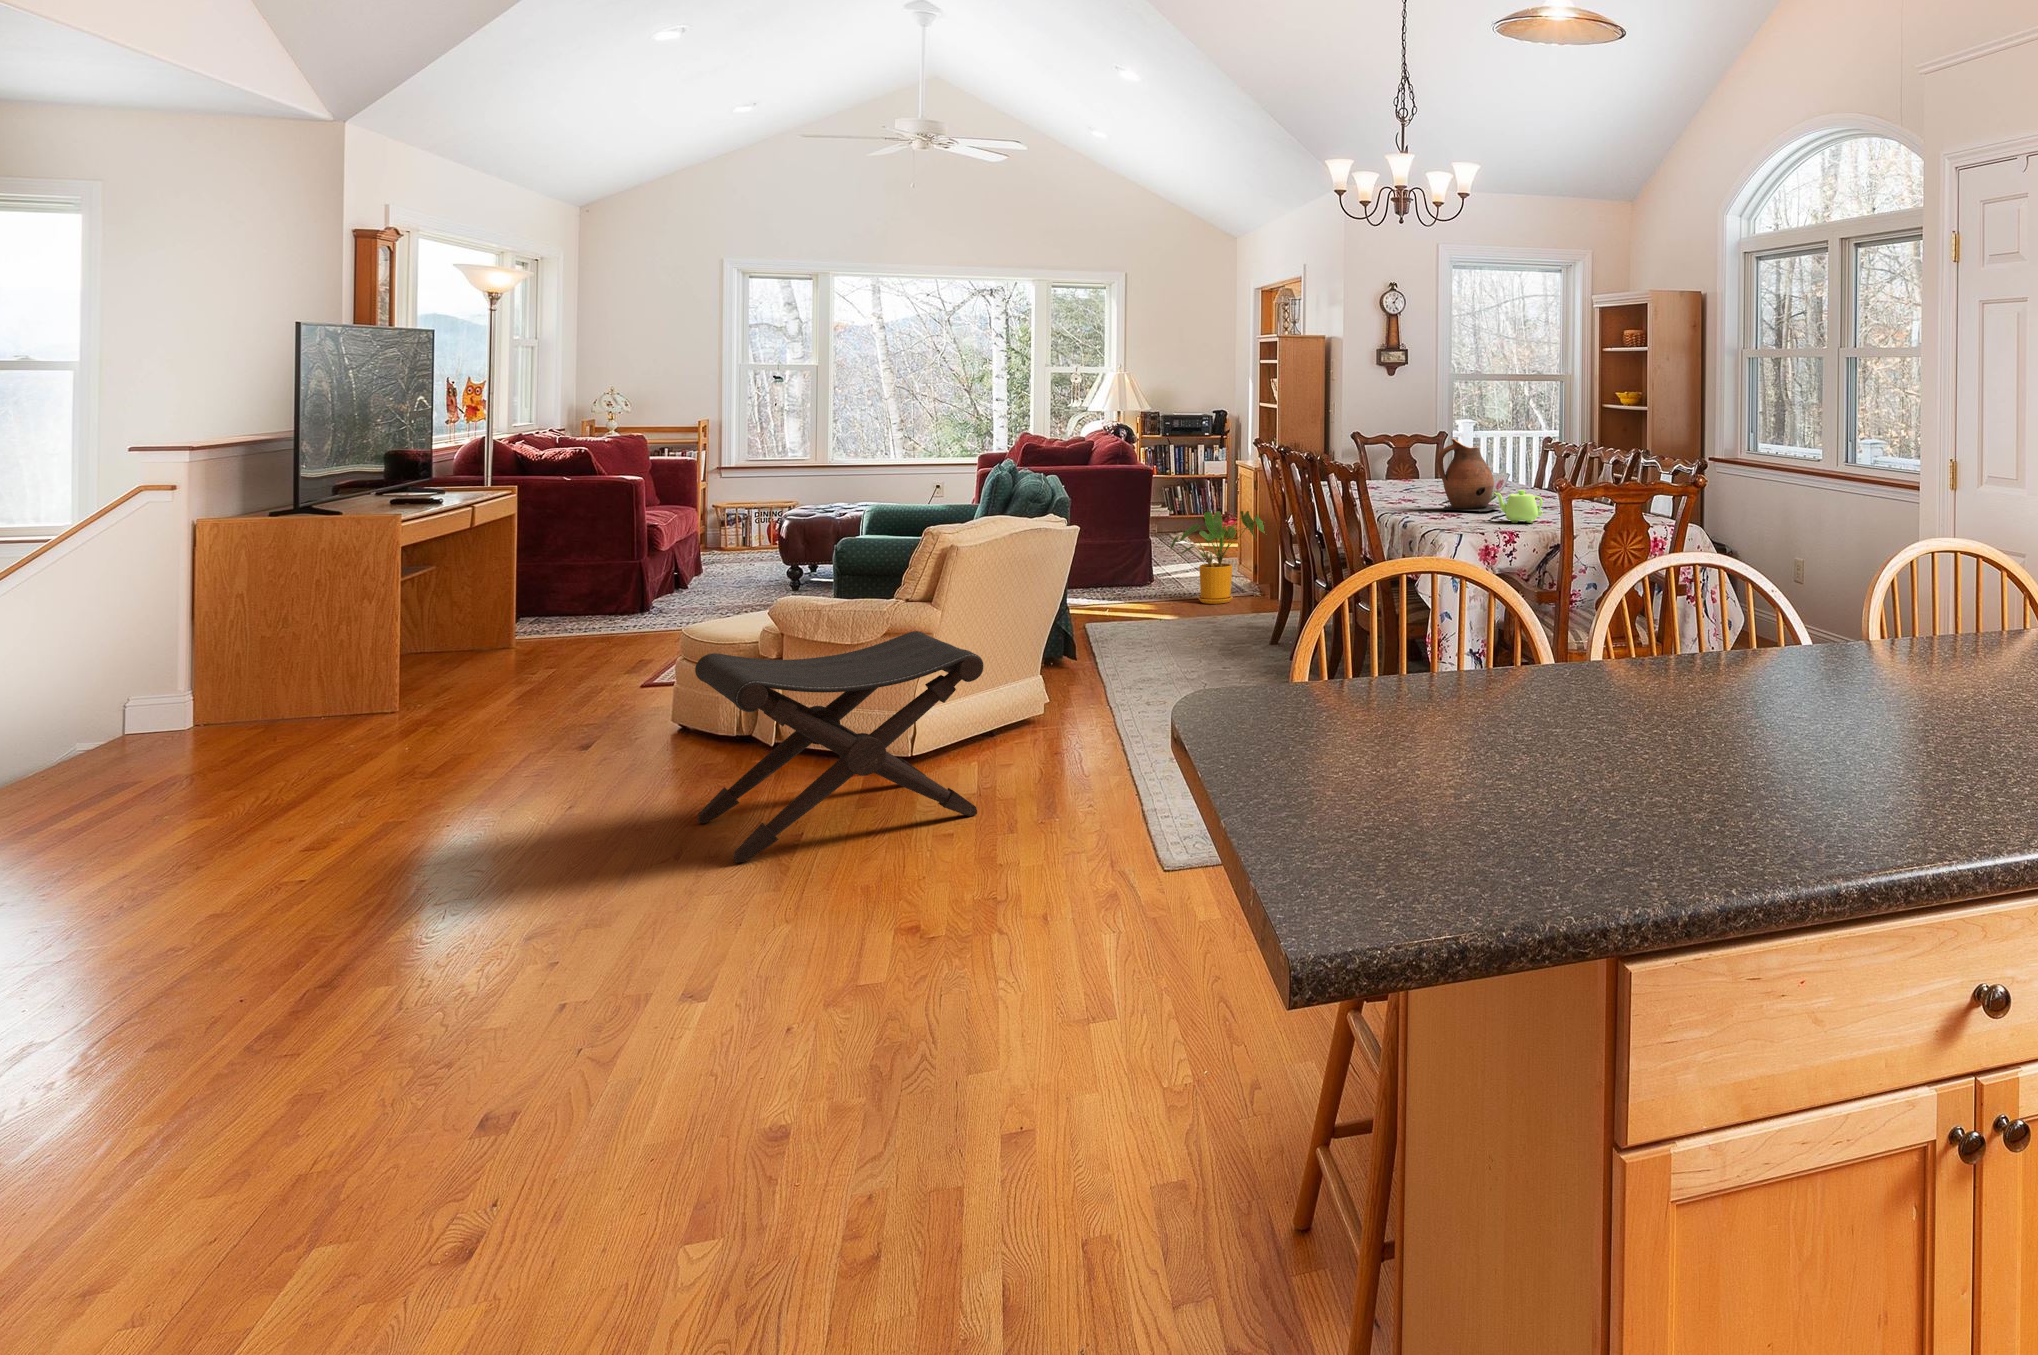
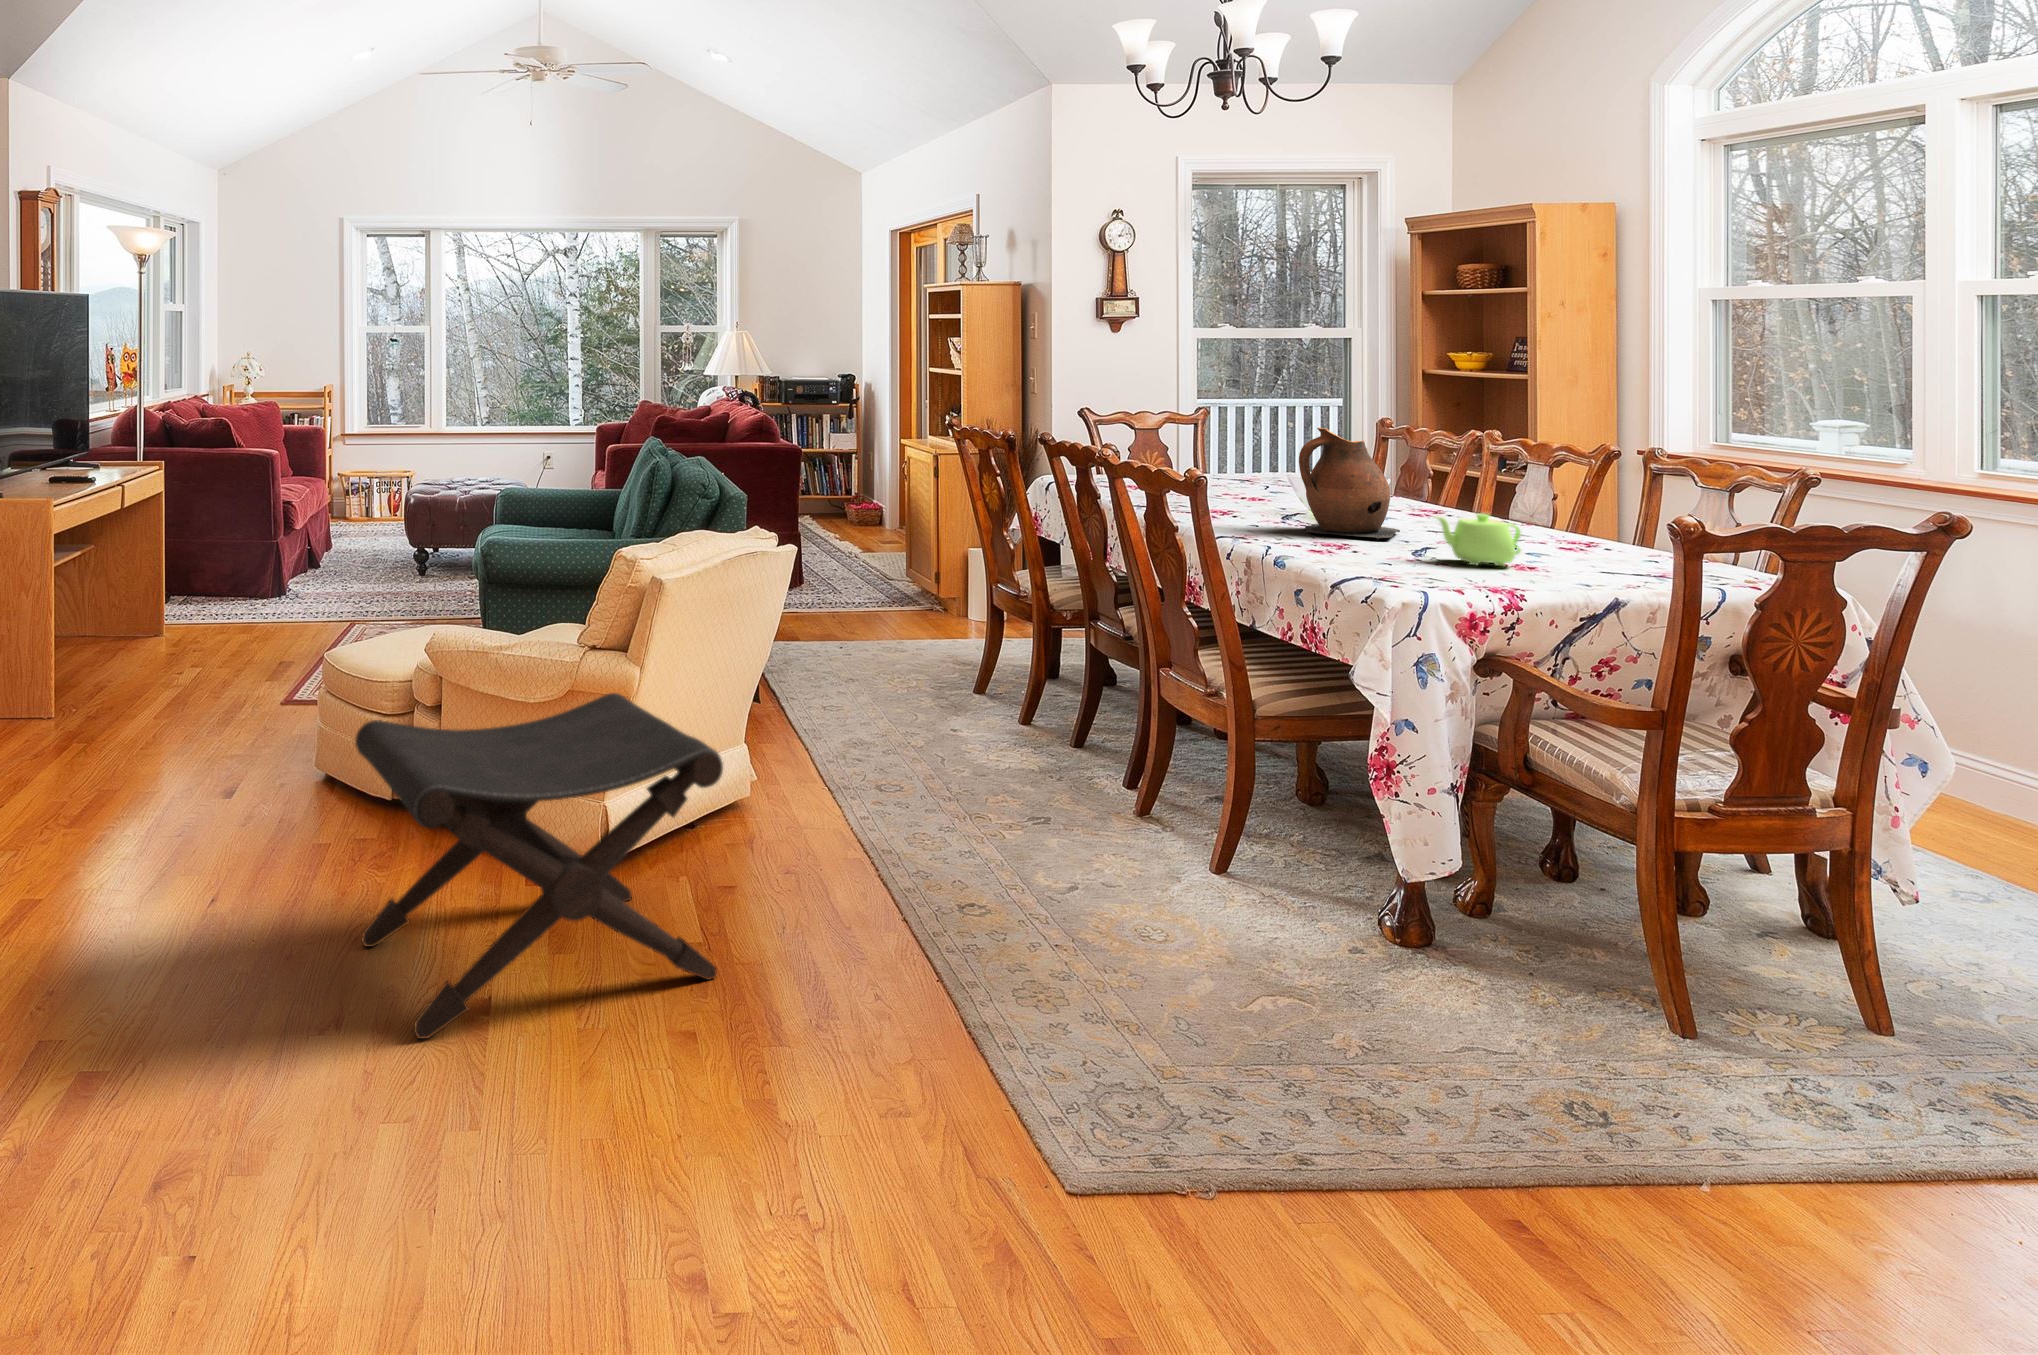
house plant: present [1171,511,1265,604] -> none [834,500,956,614]

